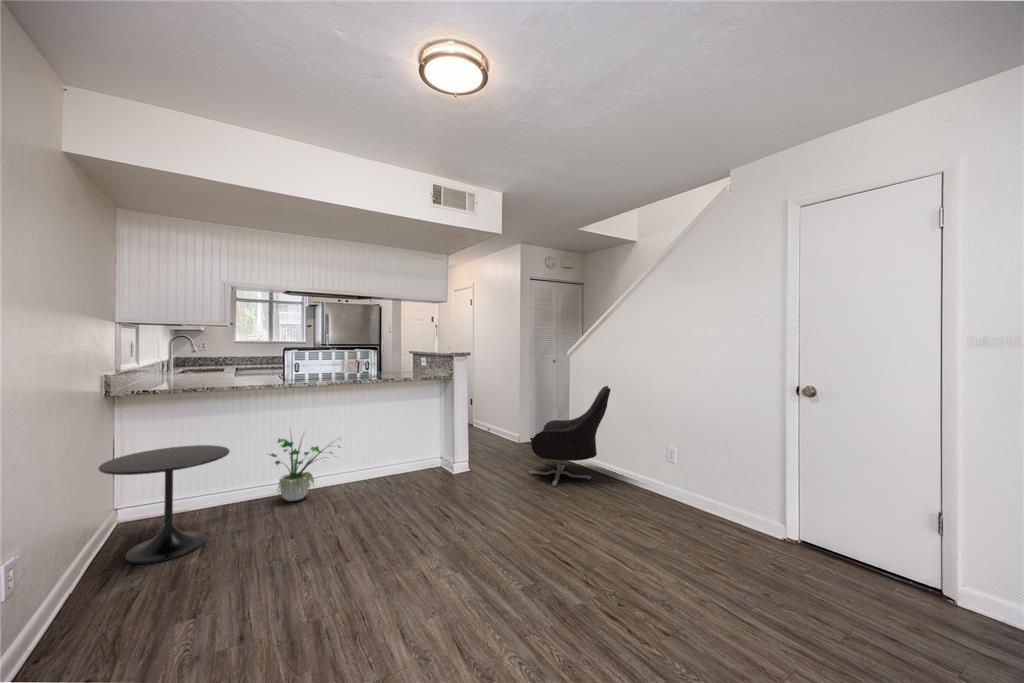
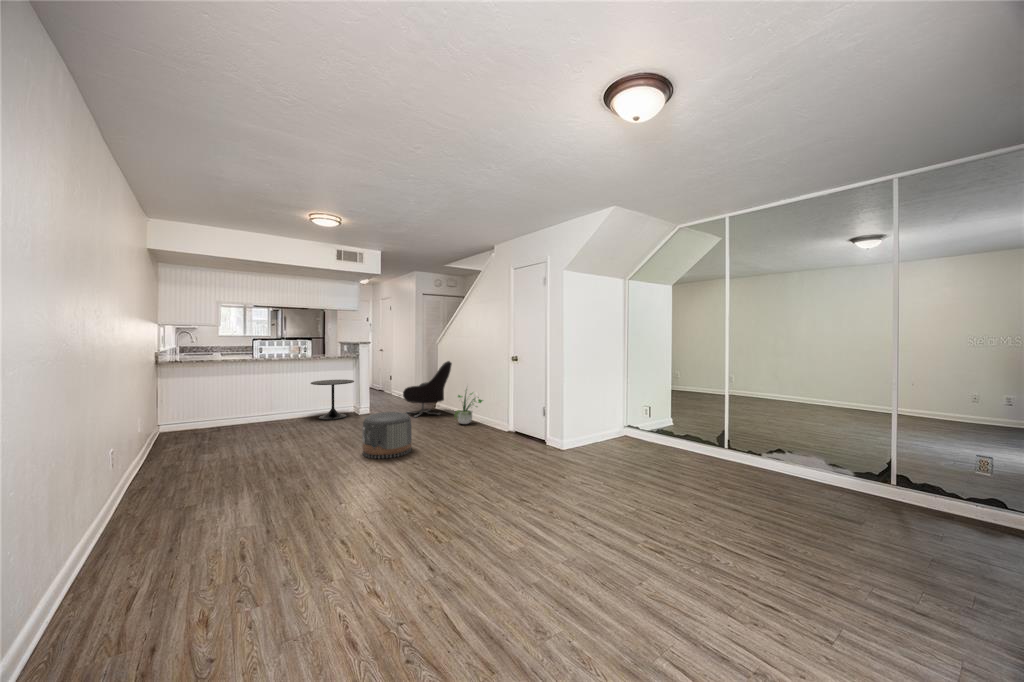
potted plant: present [269,438,340,501] -> present [455,389,483,424]
side table: present [99,445,230,564] -> present [311,380,354,420]
pouf: none [536,512,649,655] -> present [362,412,412,459]

